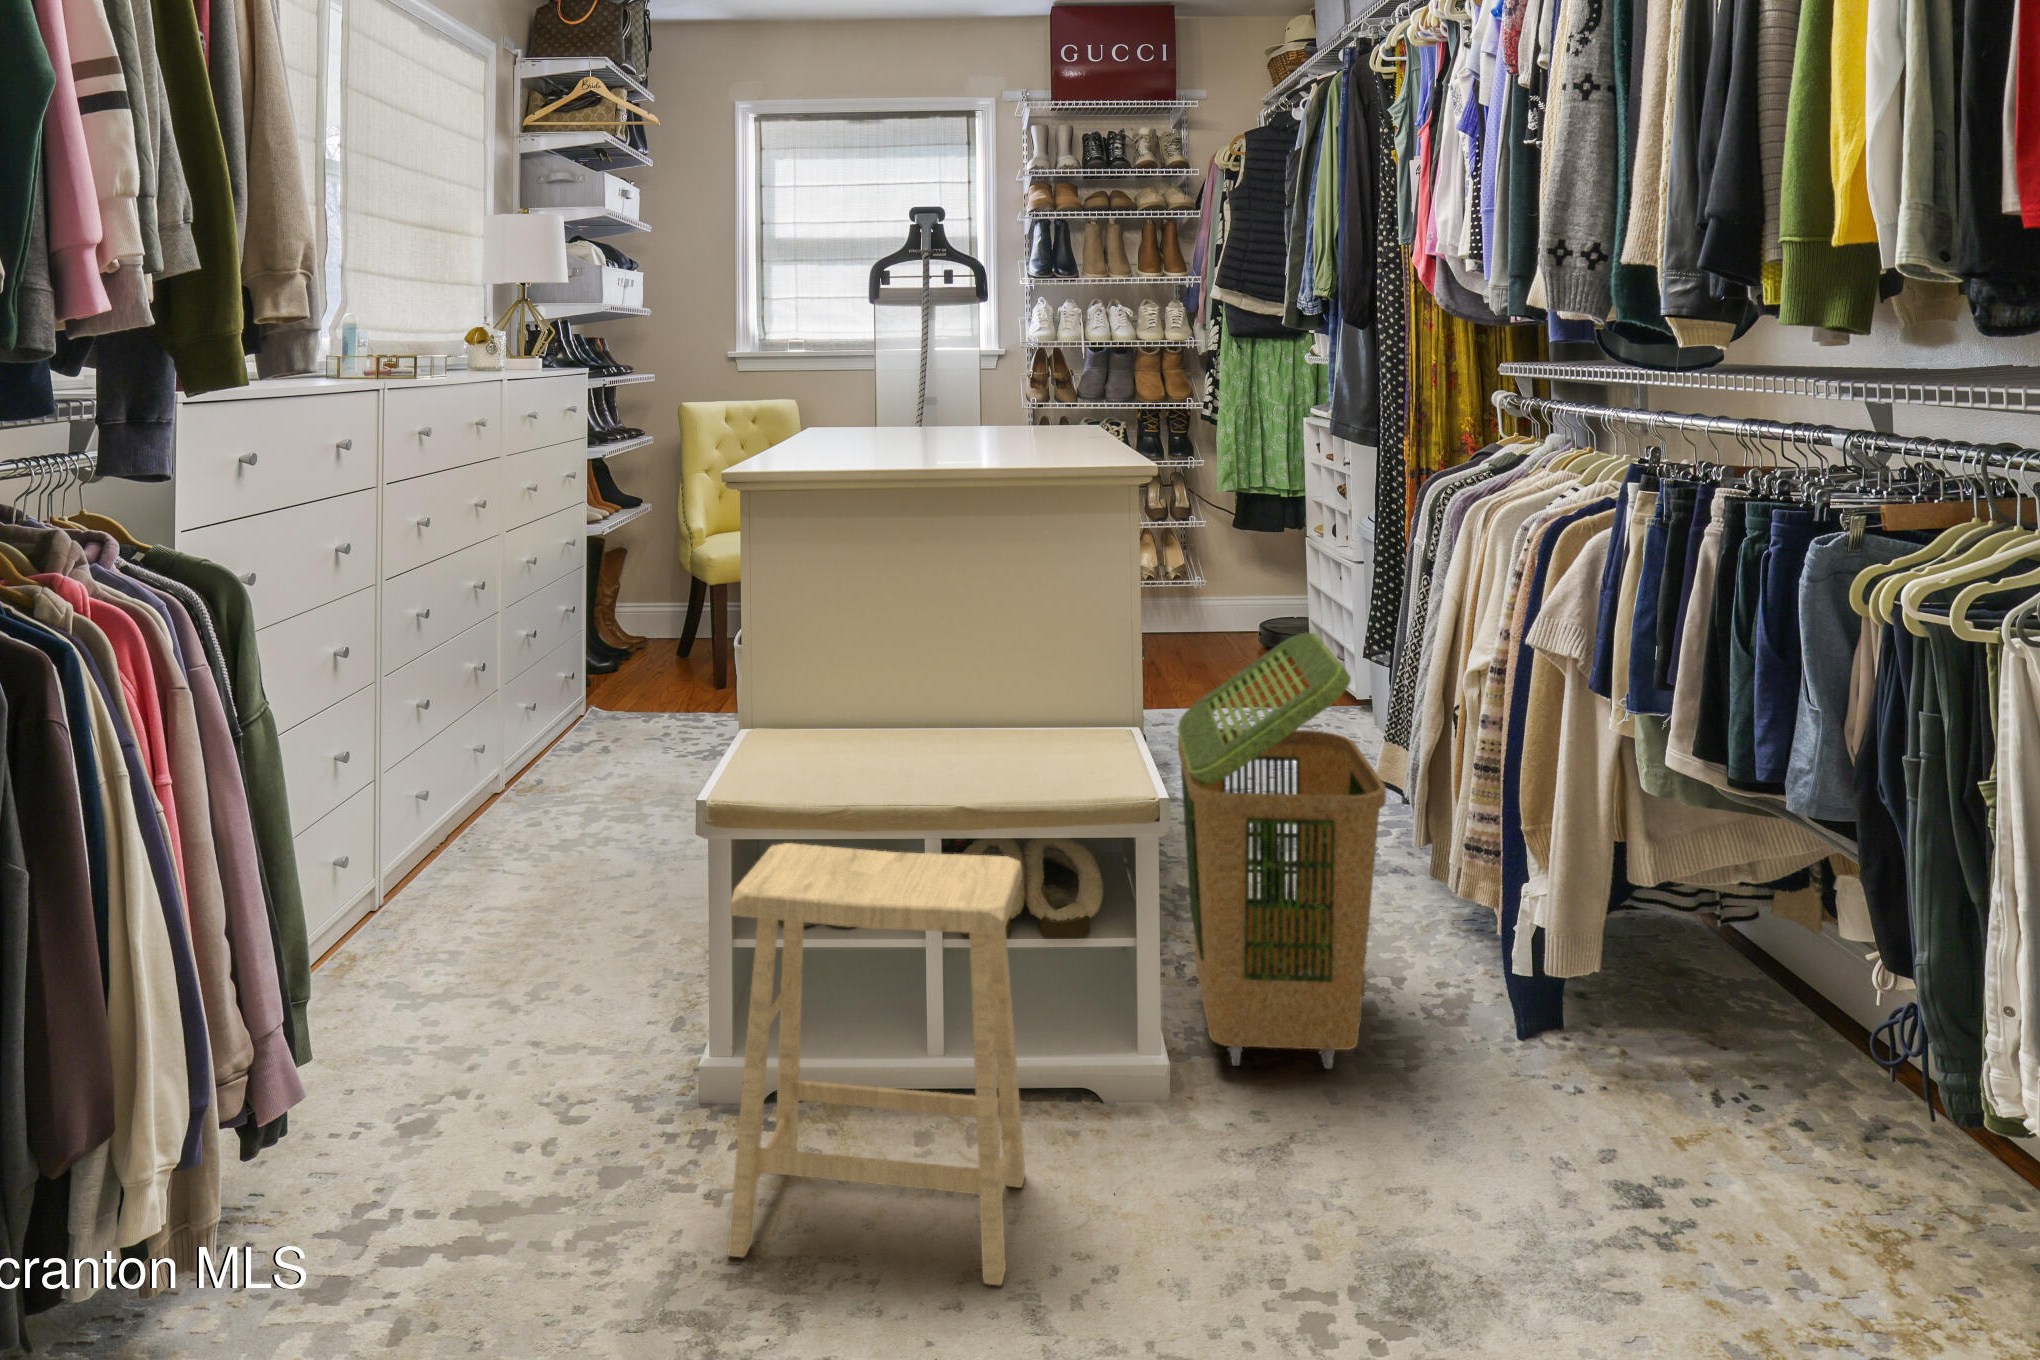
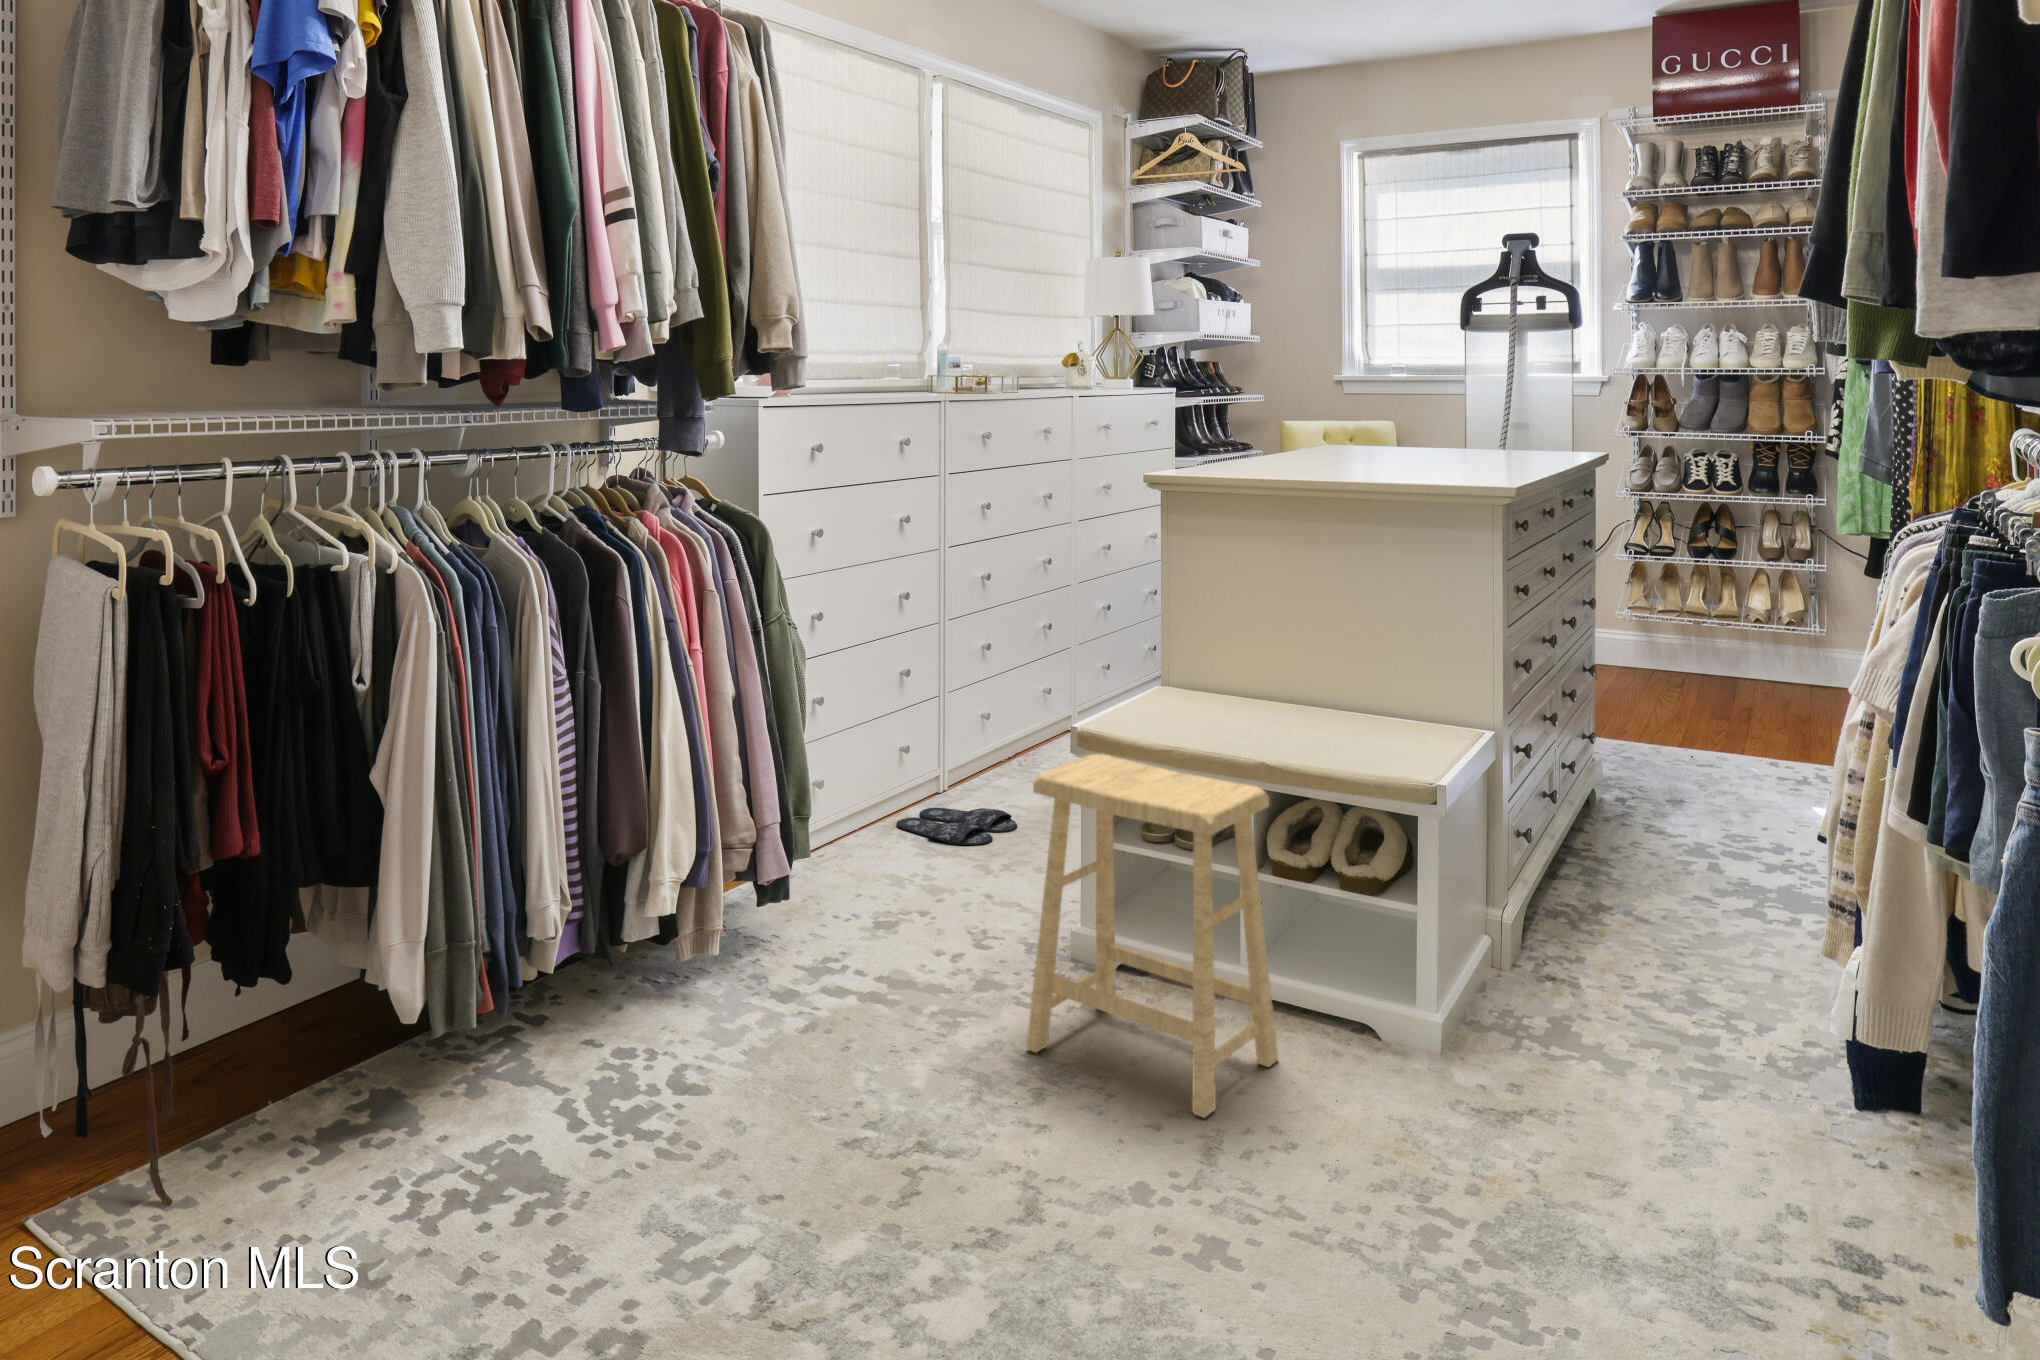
laundry basket: present [1178,633,1386,1069] -> none [1478,644,1693,1059]
slippers: none [349,909,518,970] -> present [897,808,1017,845]

